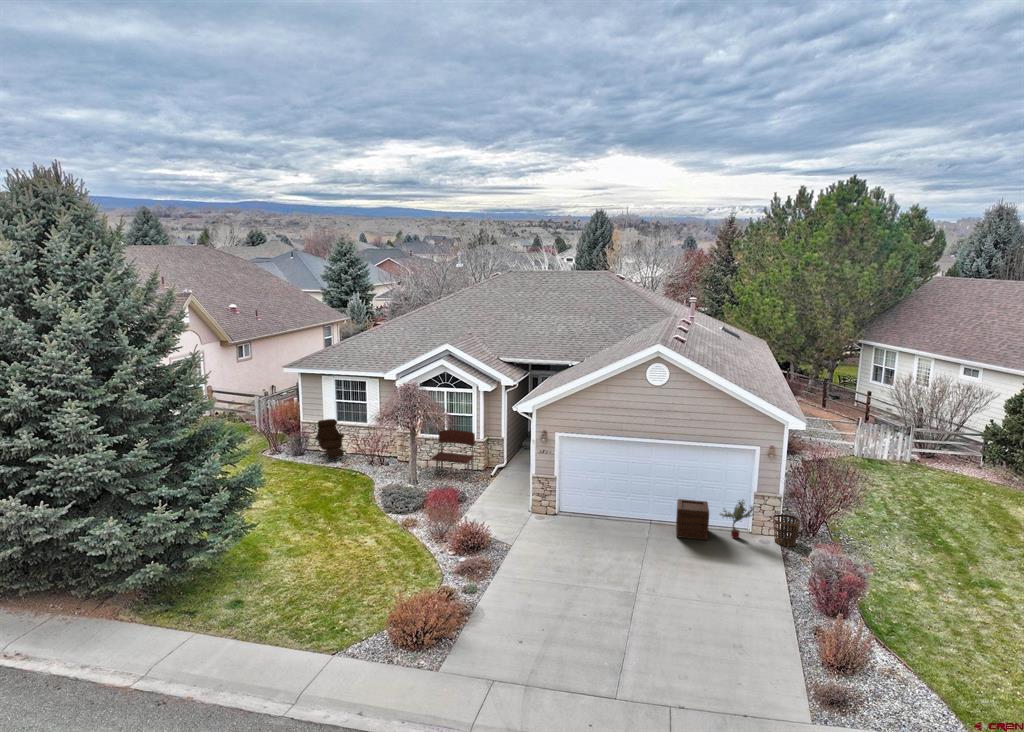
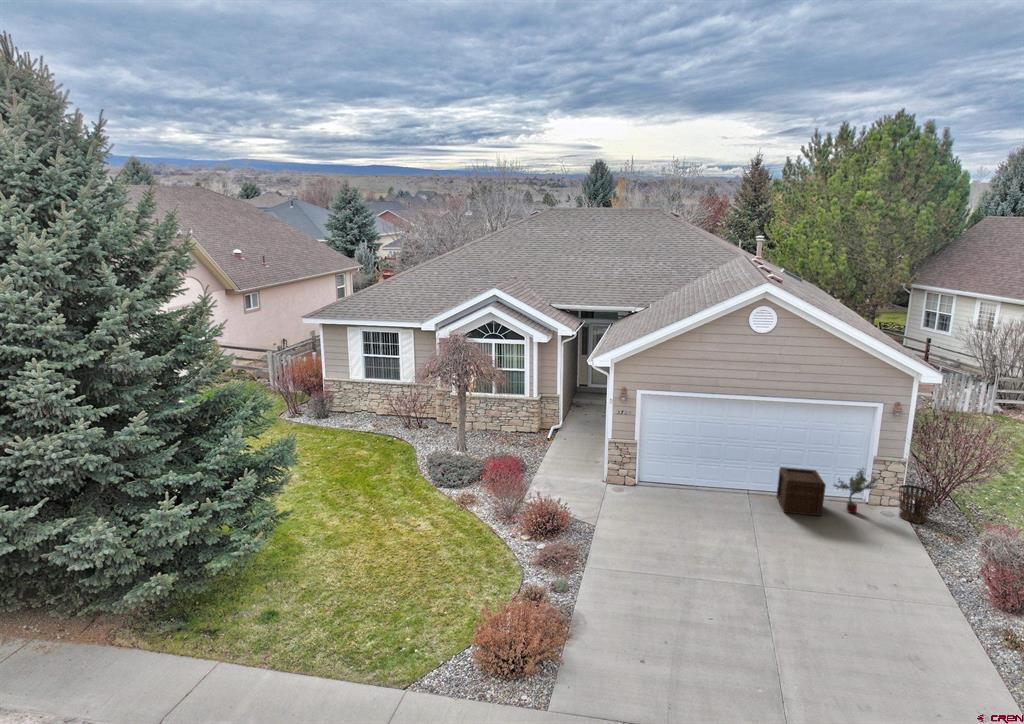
lounge chair: present [316,419,344,461] -> none [342,376,375,424]
bench: present [431,430,475,478] -> none [477,387,525,442]

